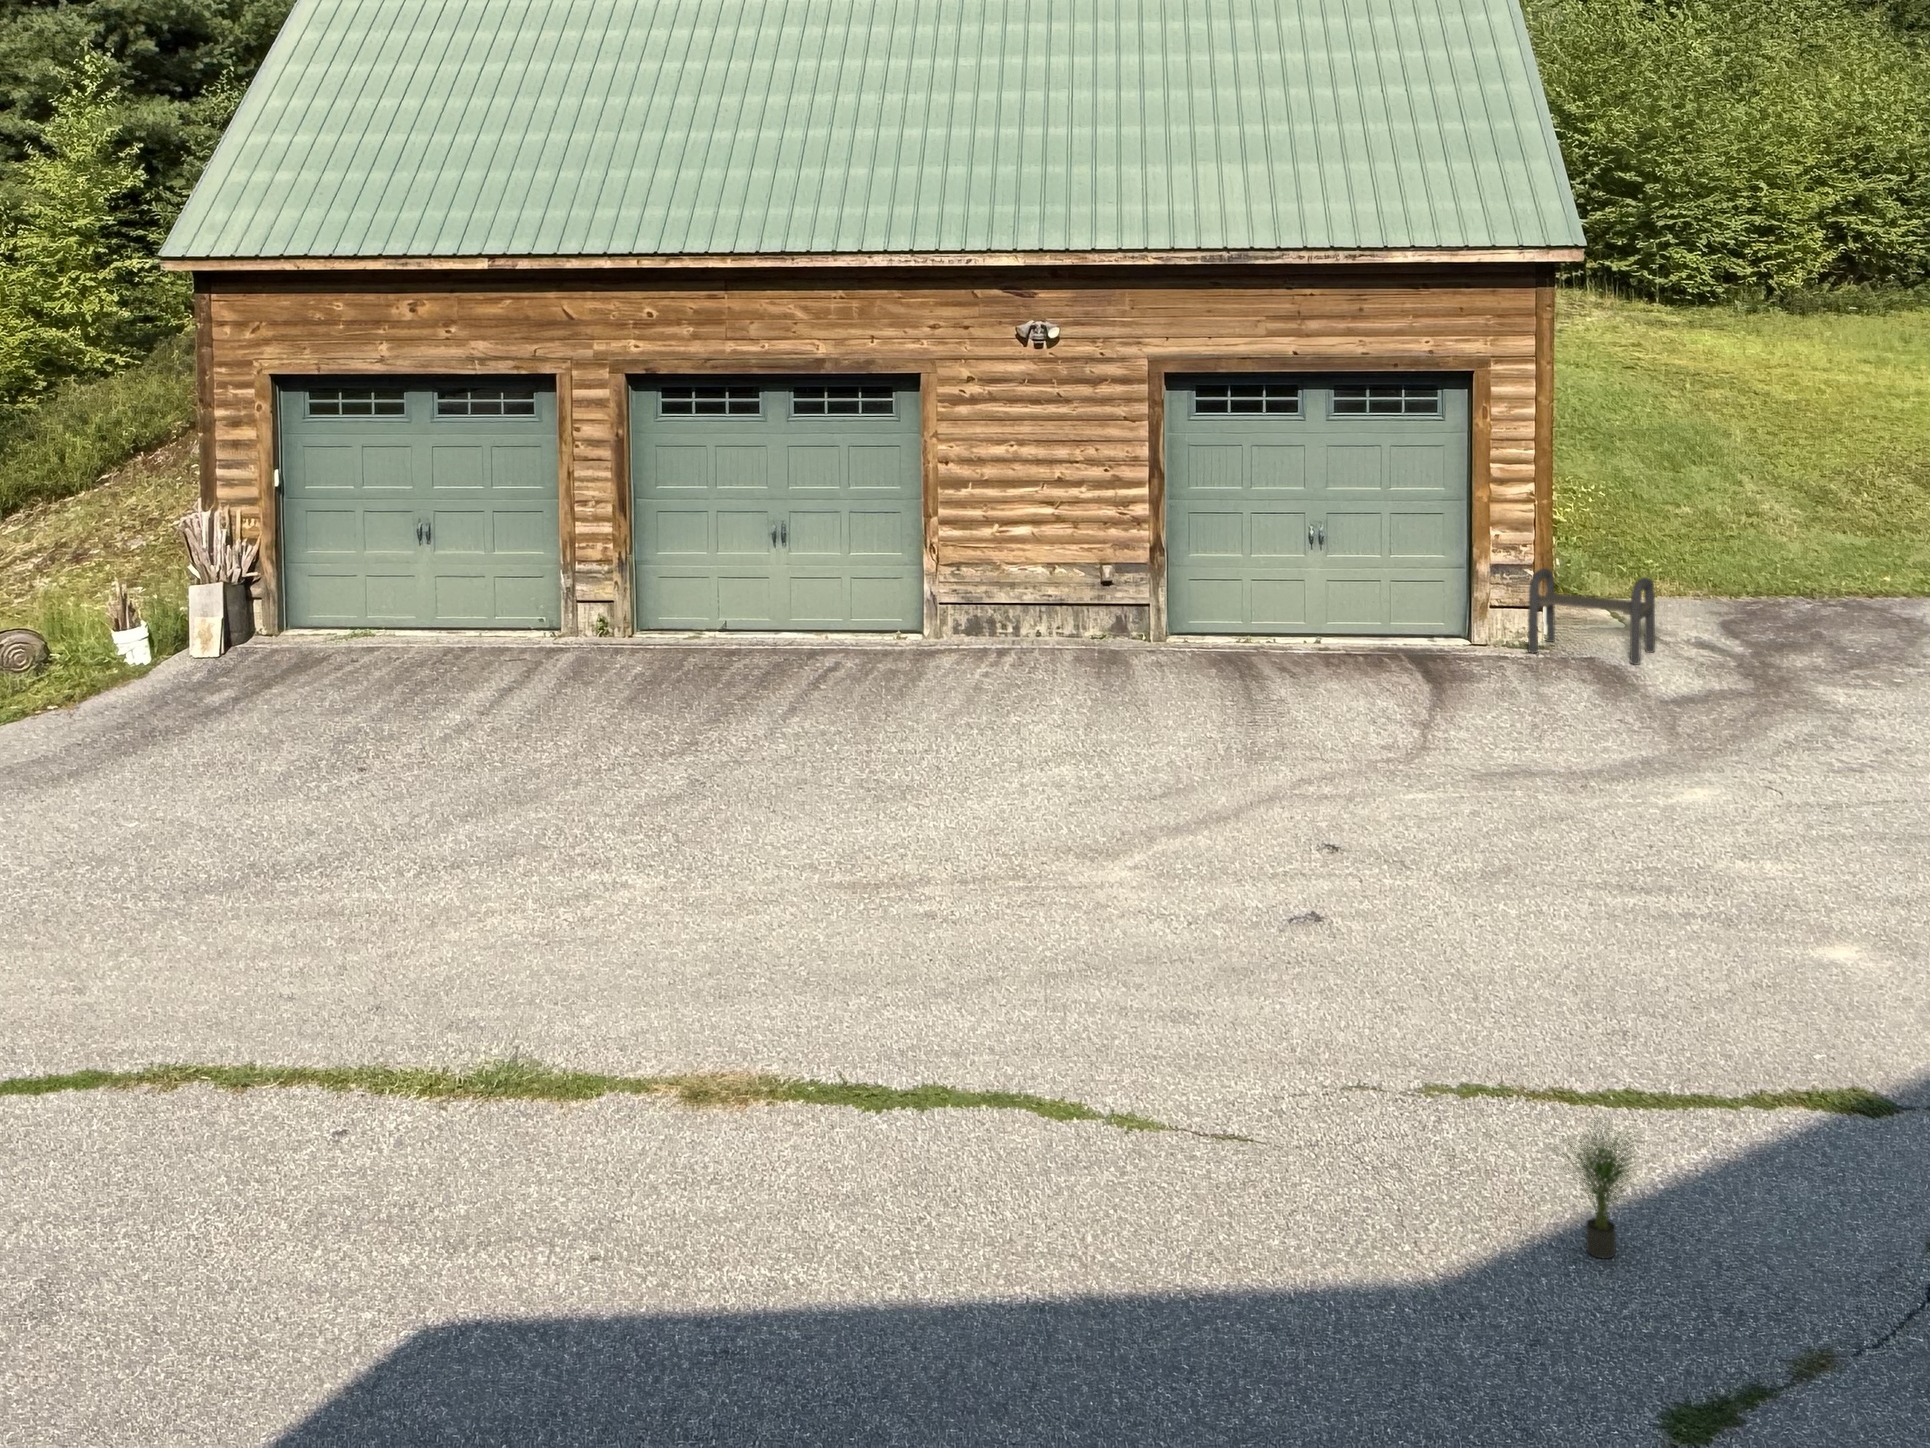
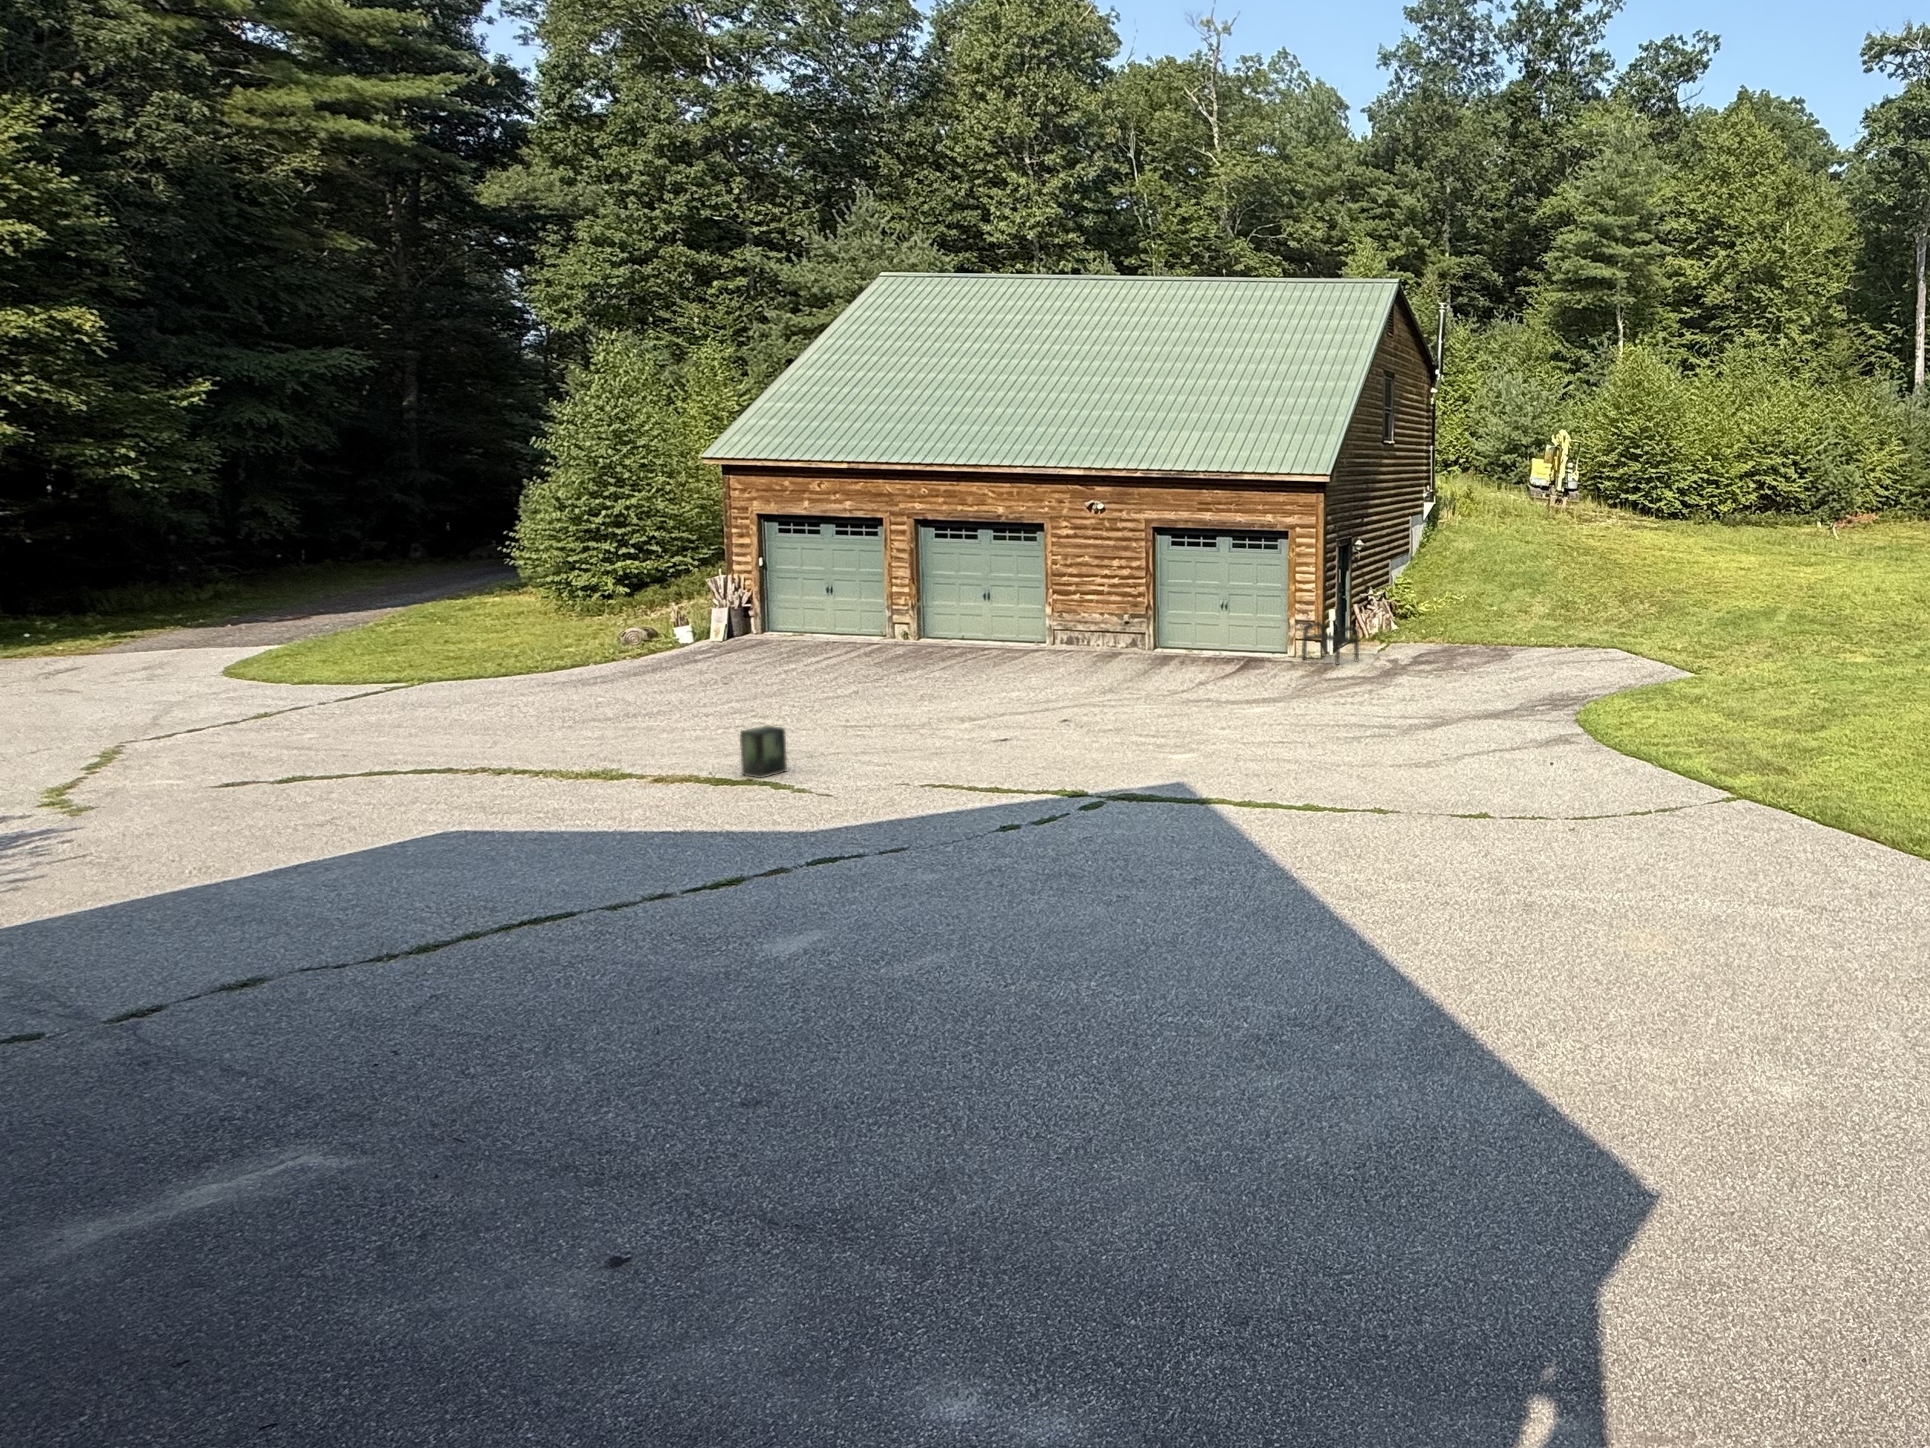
storage box: none [1032,954,1121,1105] -> present [740,726,787,778]
potted plant: present [1554,1117,1638,1259] -> none [824,766,859,817]

